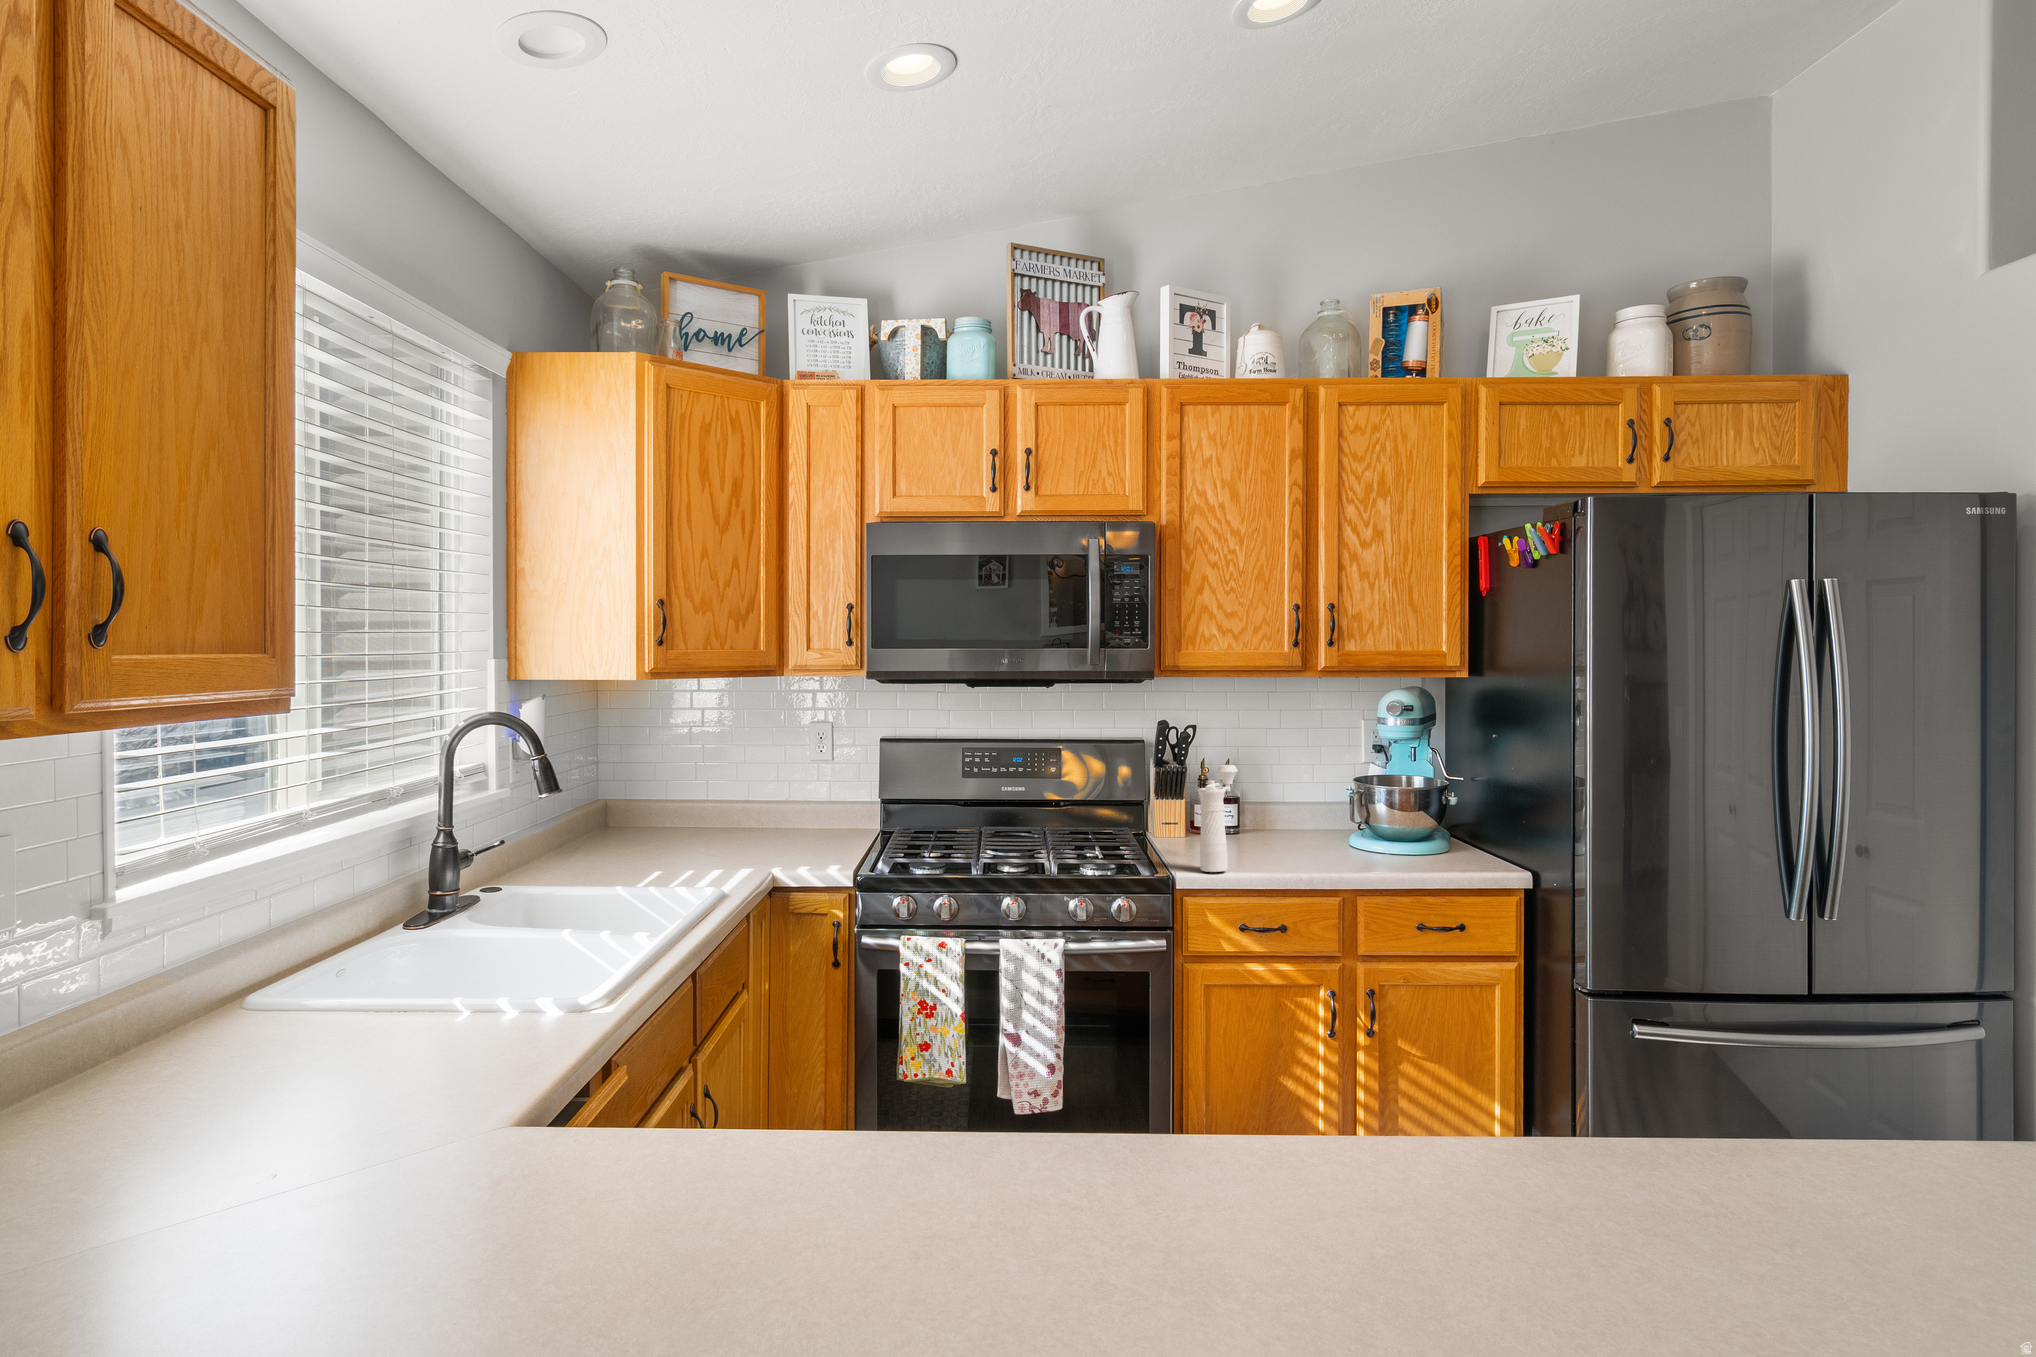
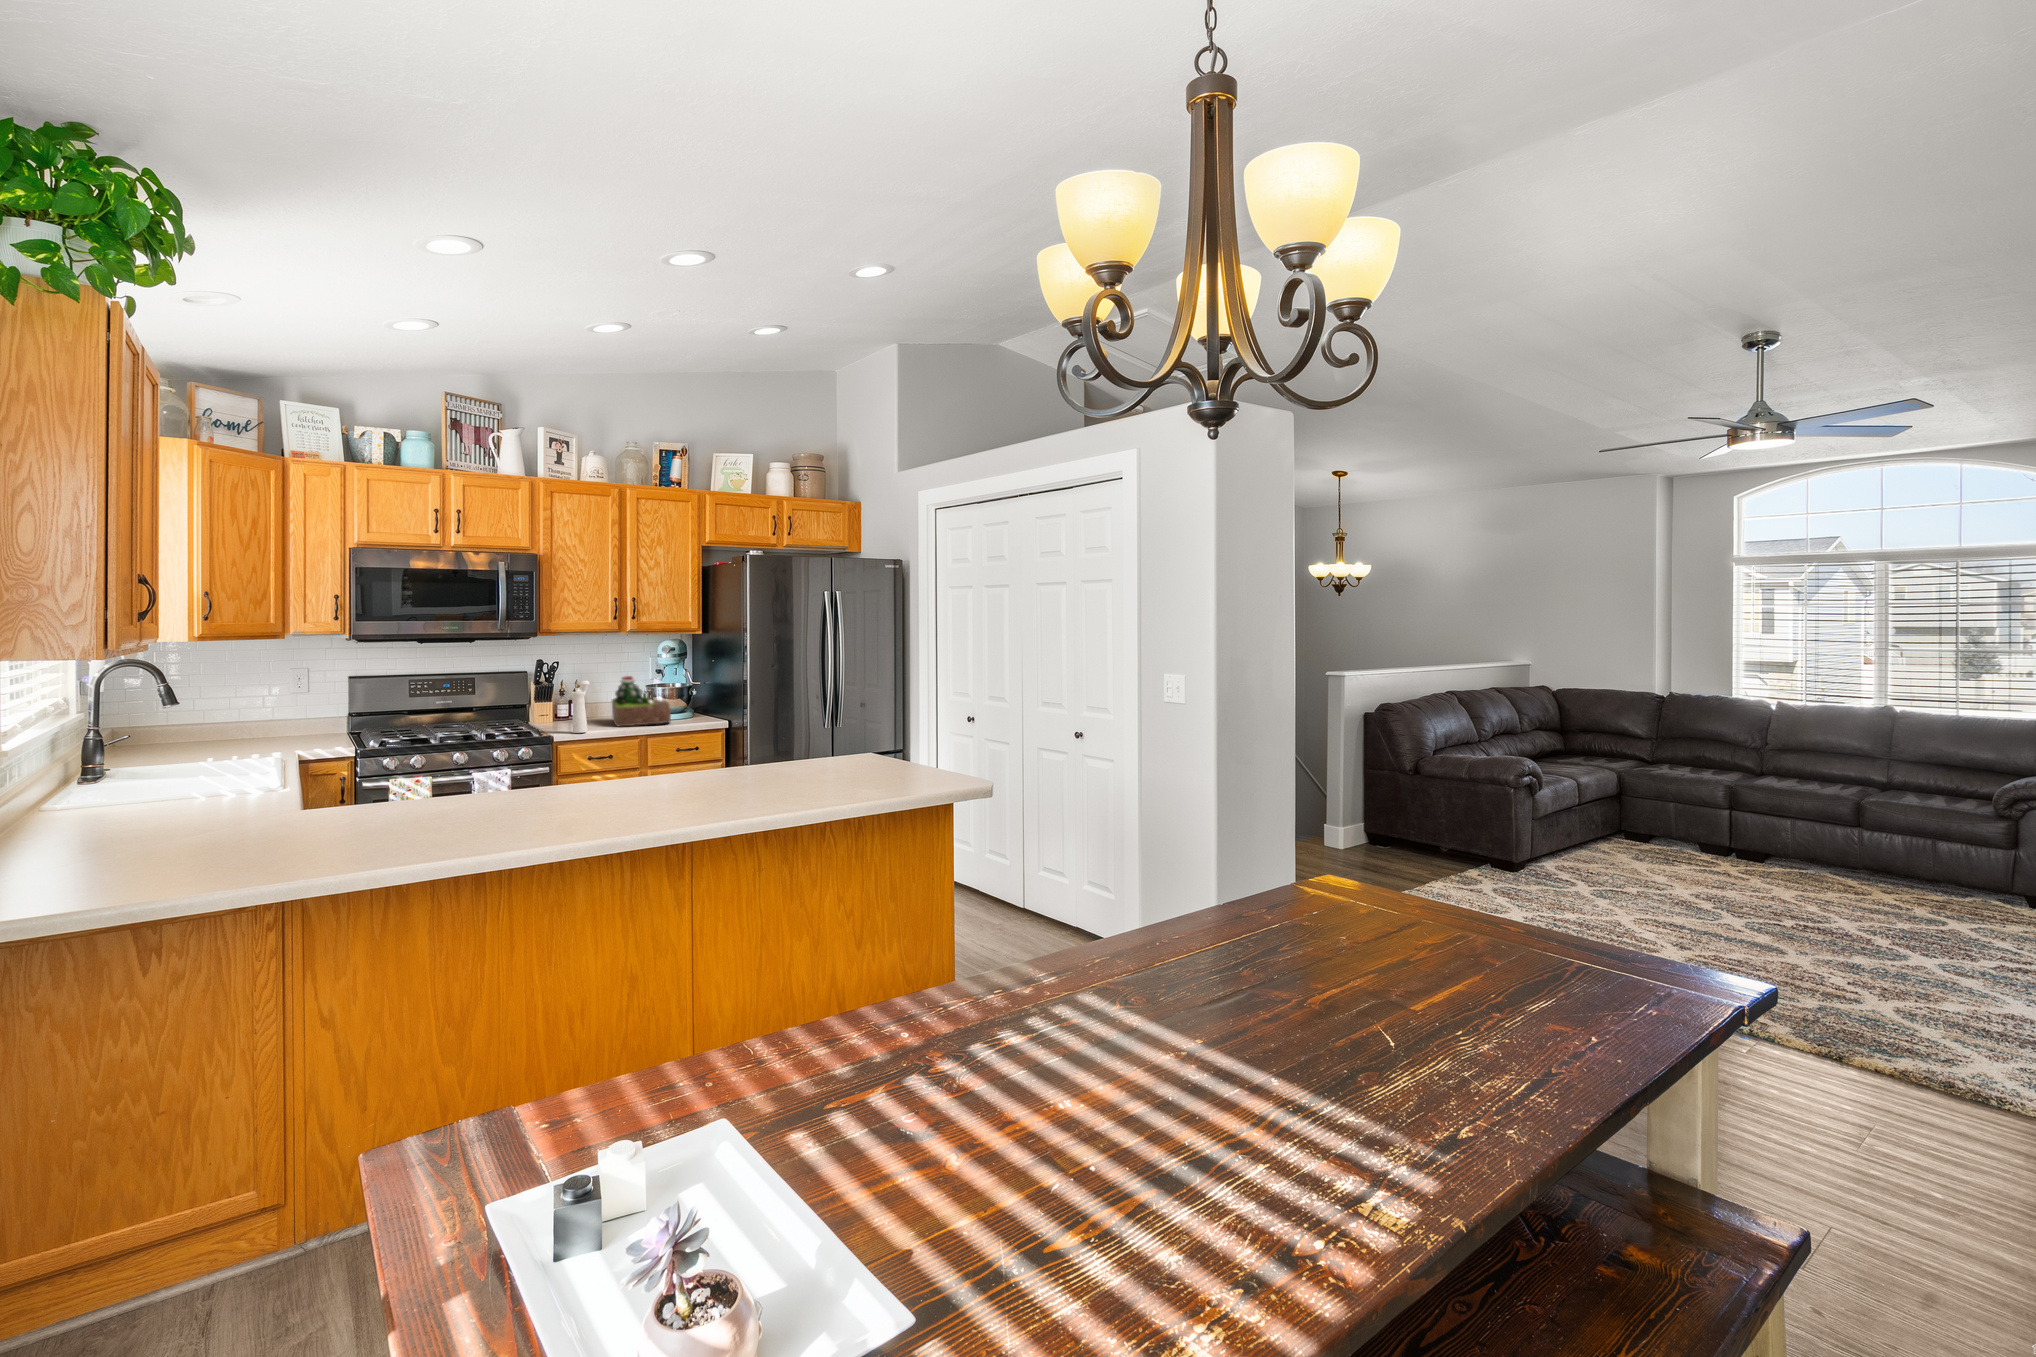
succulent plant: none [1284,758,1398,861] -> present [612,676,671,726]

